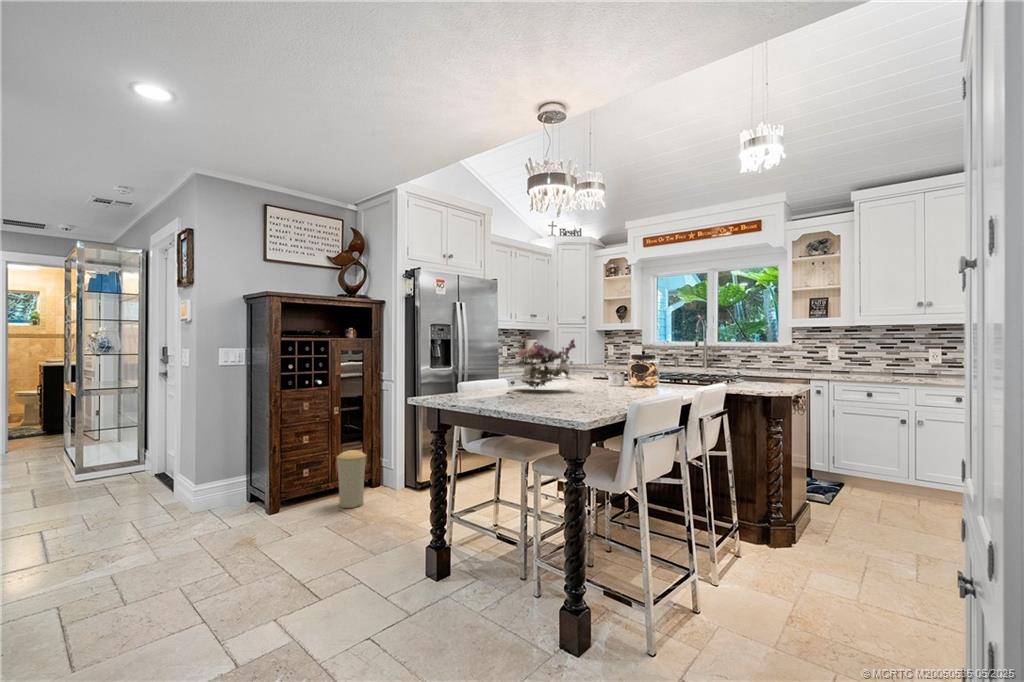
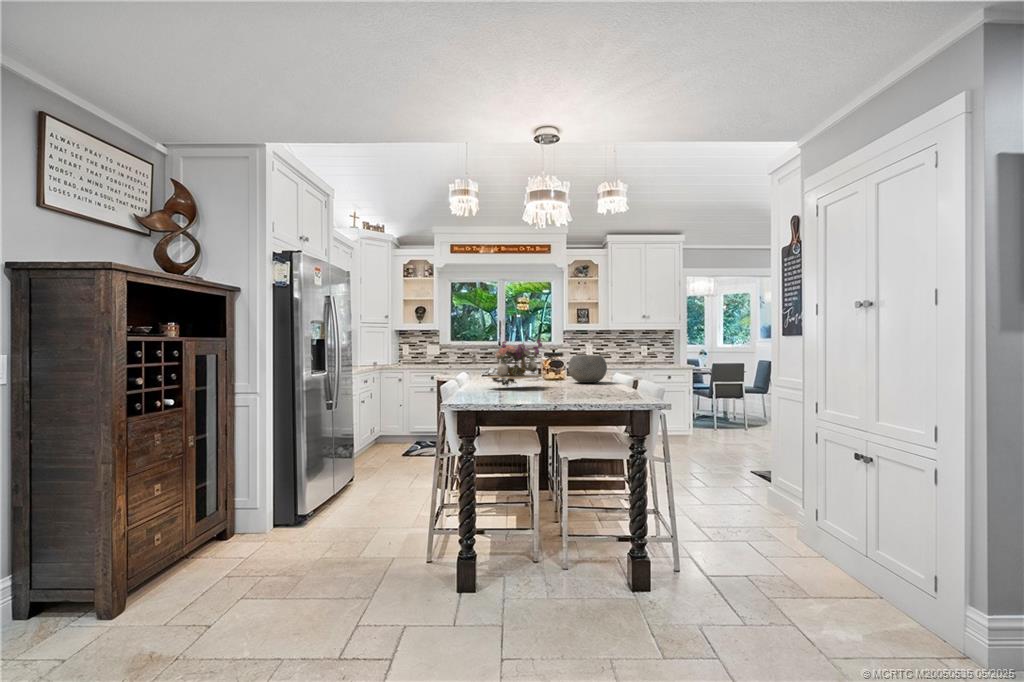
bowl: none [620,359,667,392] -> present [568,355,607,383]
trash can: present [336,450,367,508] -> none [211,490,257,573]

